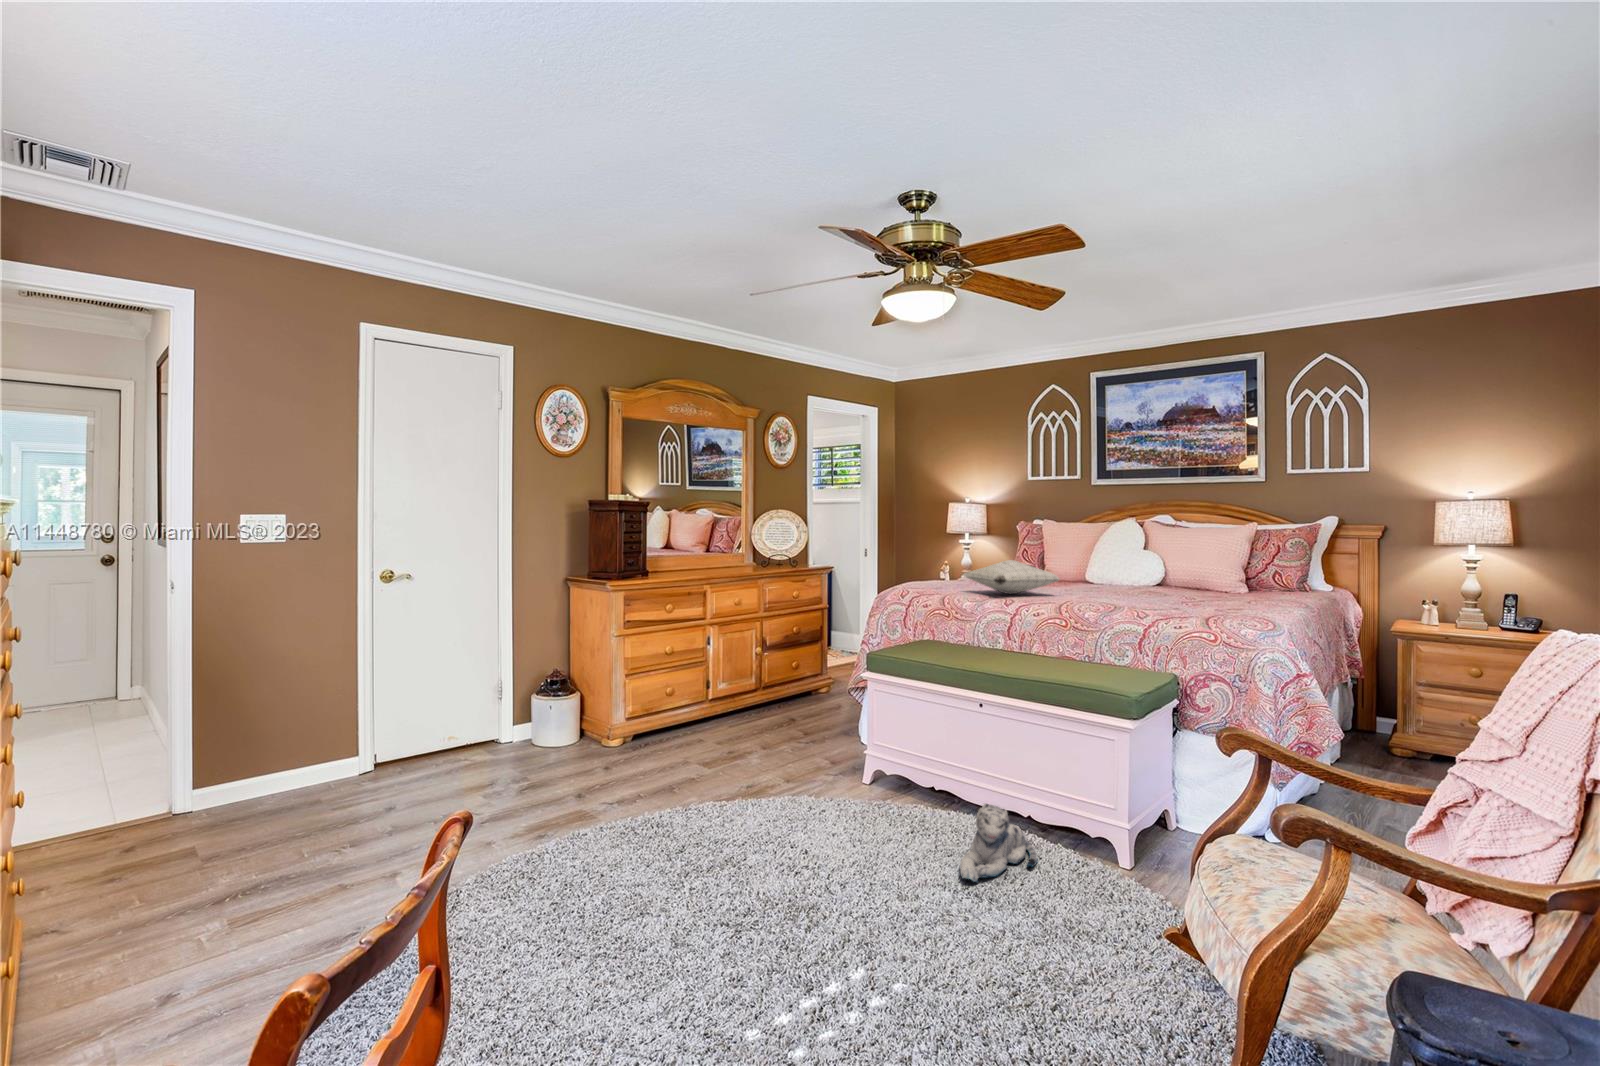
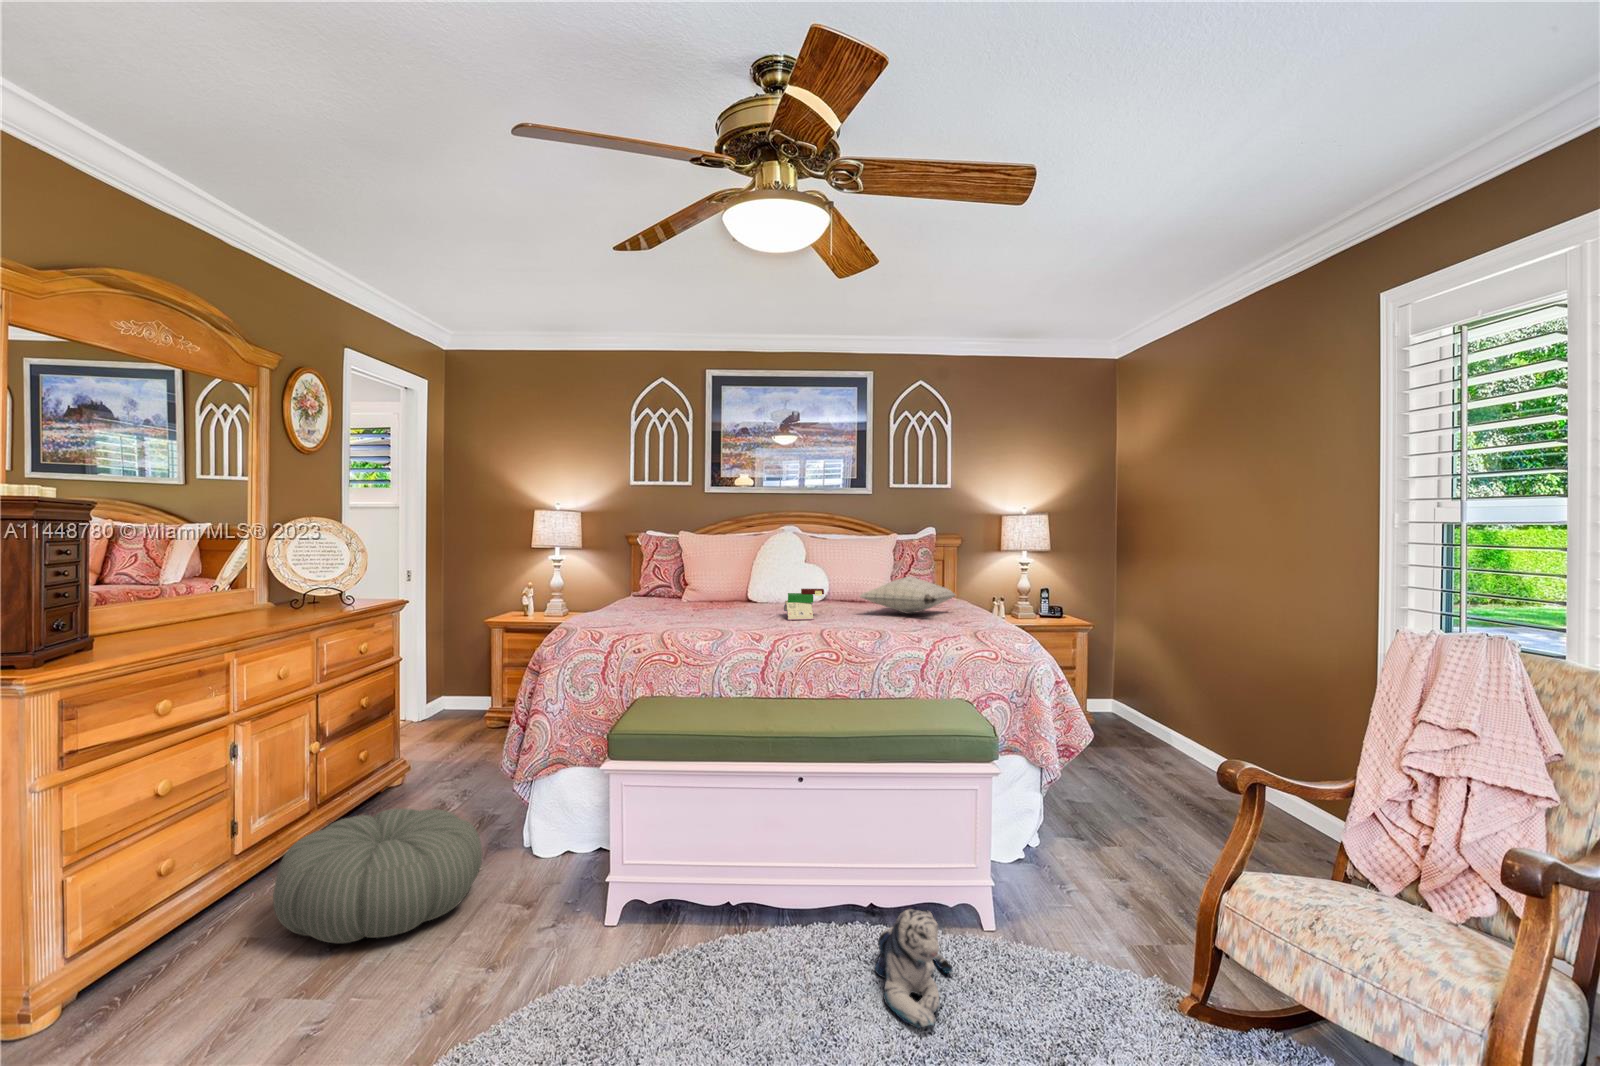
pillow: present [964,560,1060,594] -> present [859,577,955,614]
book: none [1075,570,1124,597] -> present [784,589,824,620]
pouf: none [703,687,813,752] -> present [273,809,482,943]

